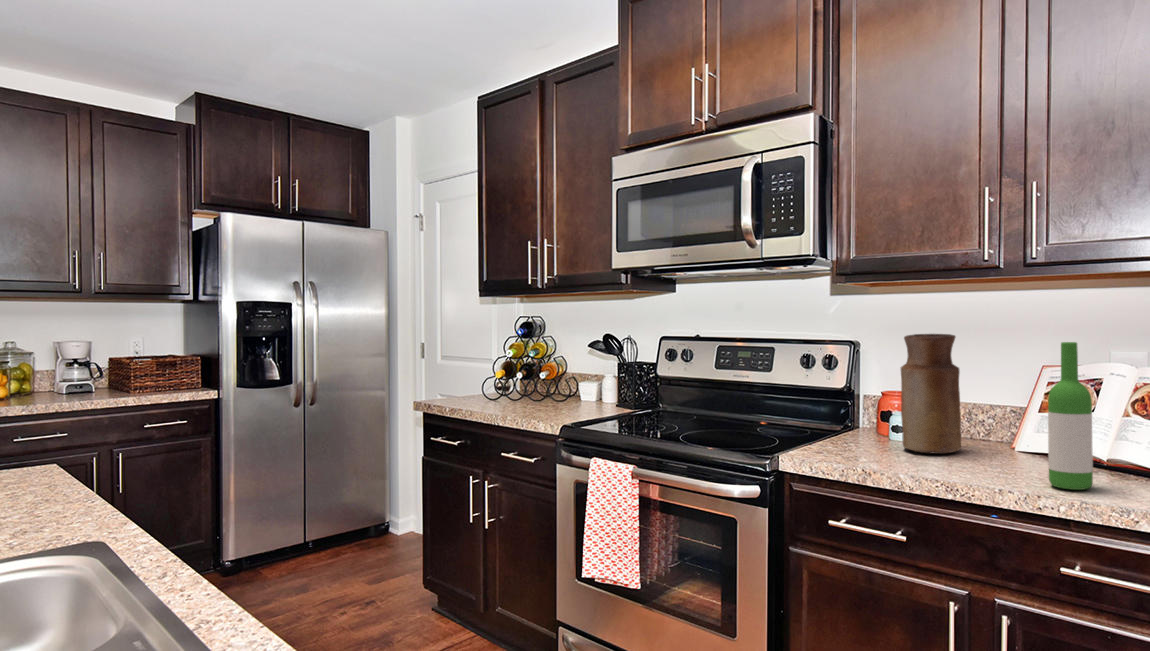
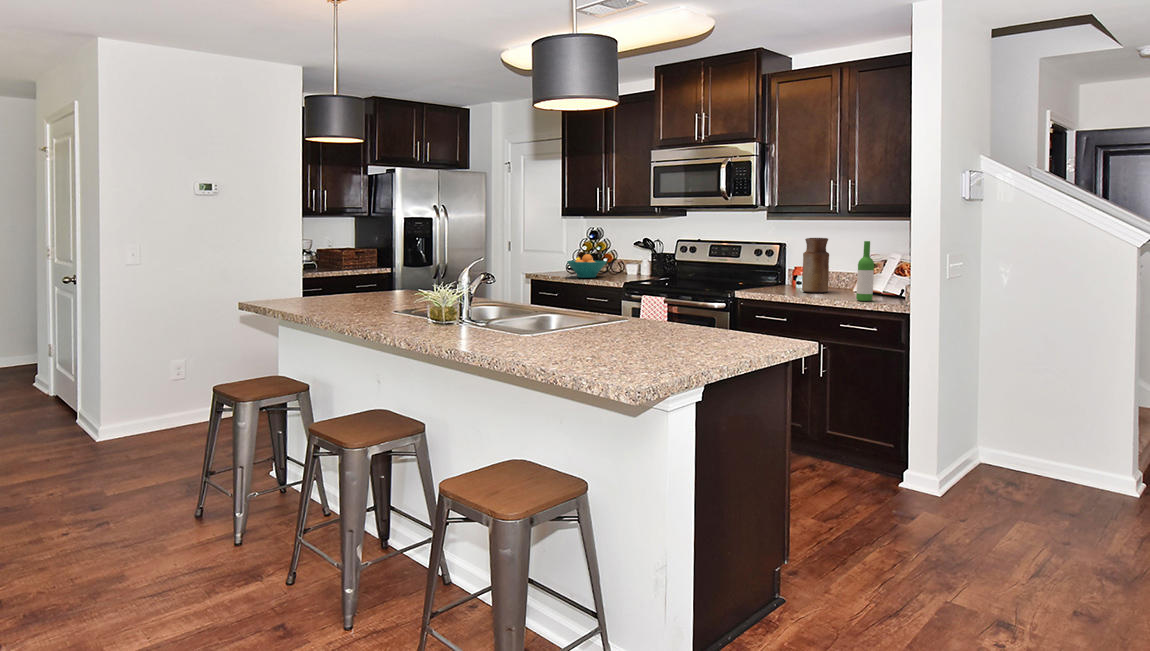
fruit bowl: none [475,366,544,407] -> present [567,254,607,278]

